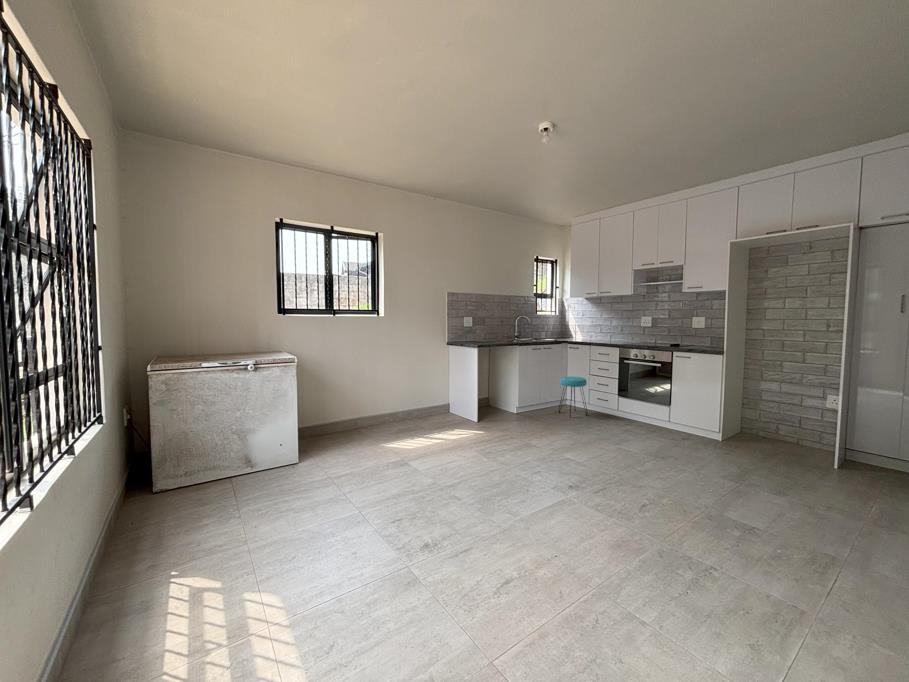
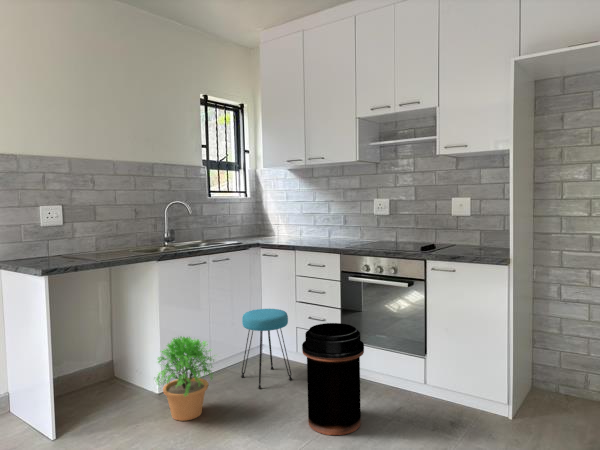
trash can: none [598,382,633,436] -> present [302,323,364,435]
potted plant: none [521,383,552,425] -> present [156,337,214,421]

